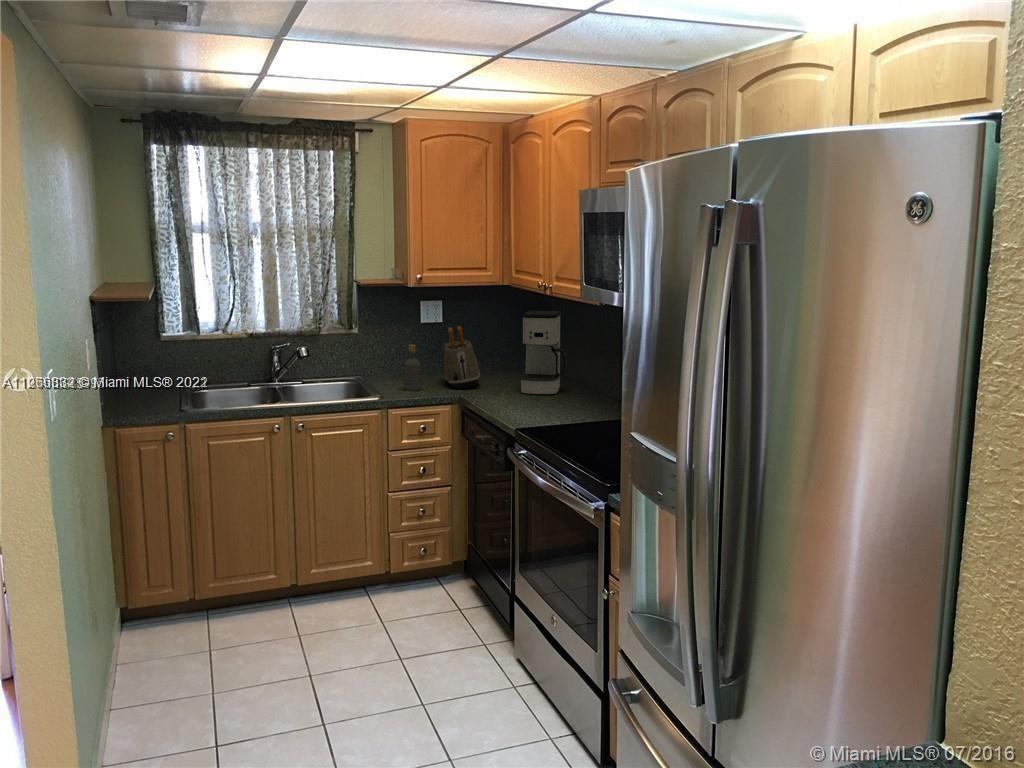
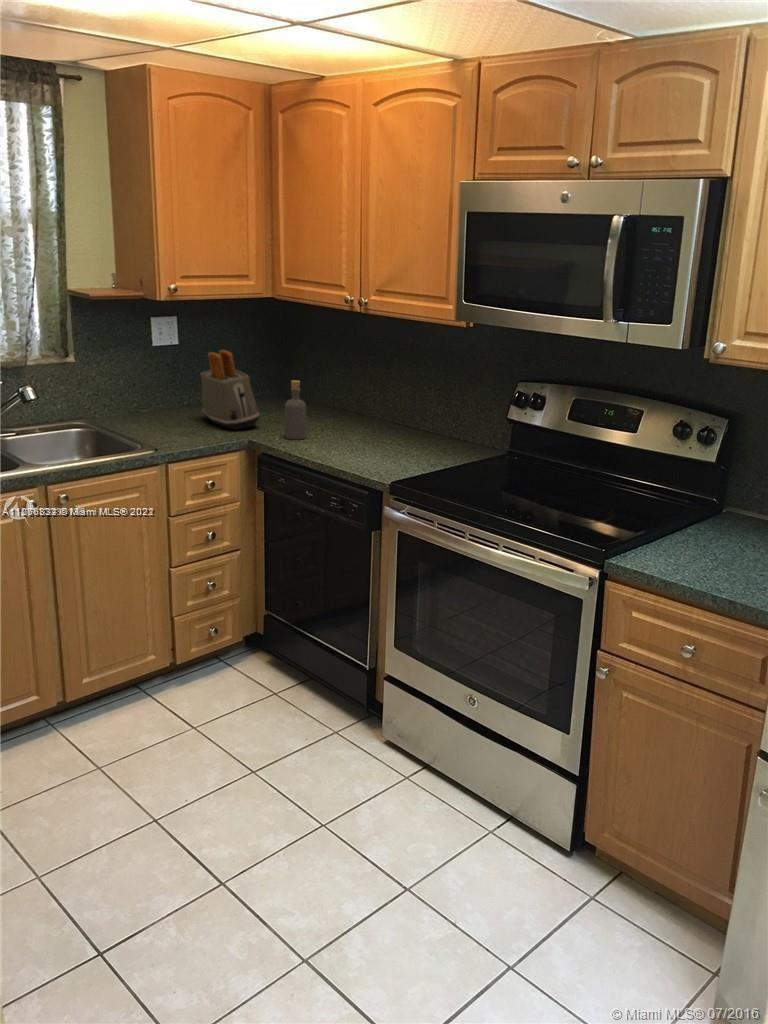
coffee maker: present [521,311,567,395] -> none [310,329,367,433]
bottle: present [404,345,421,391] -> present [285,380,306,439]

